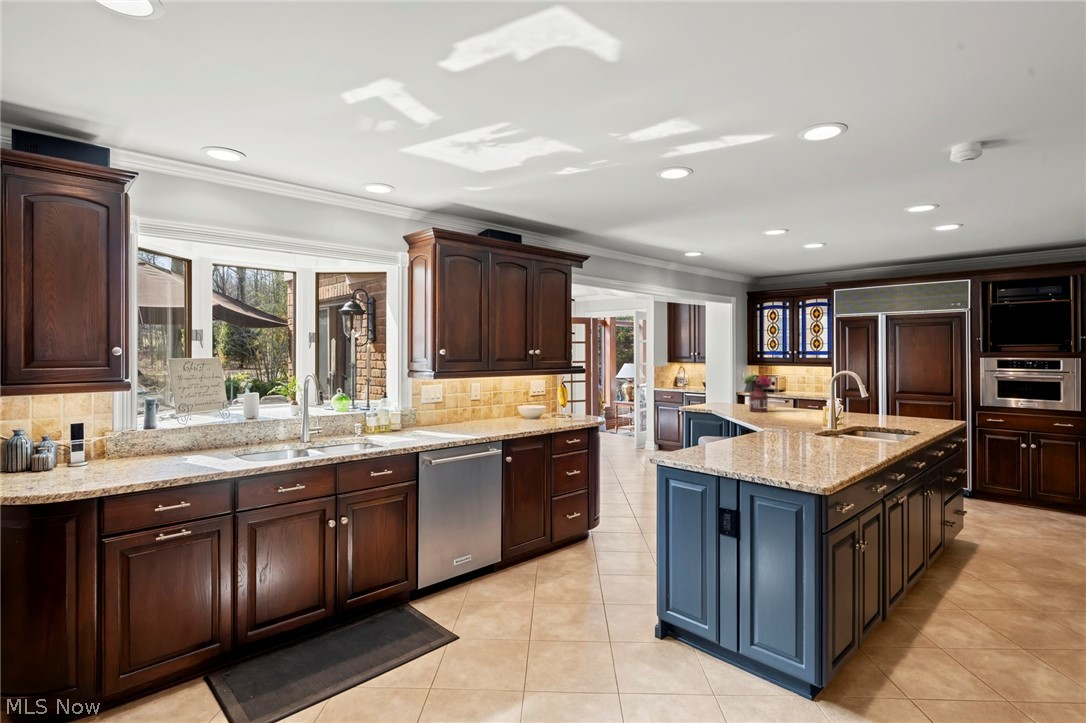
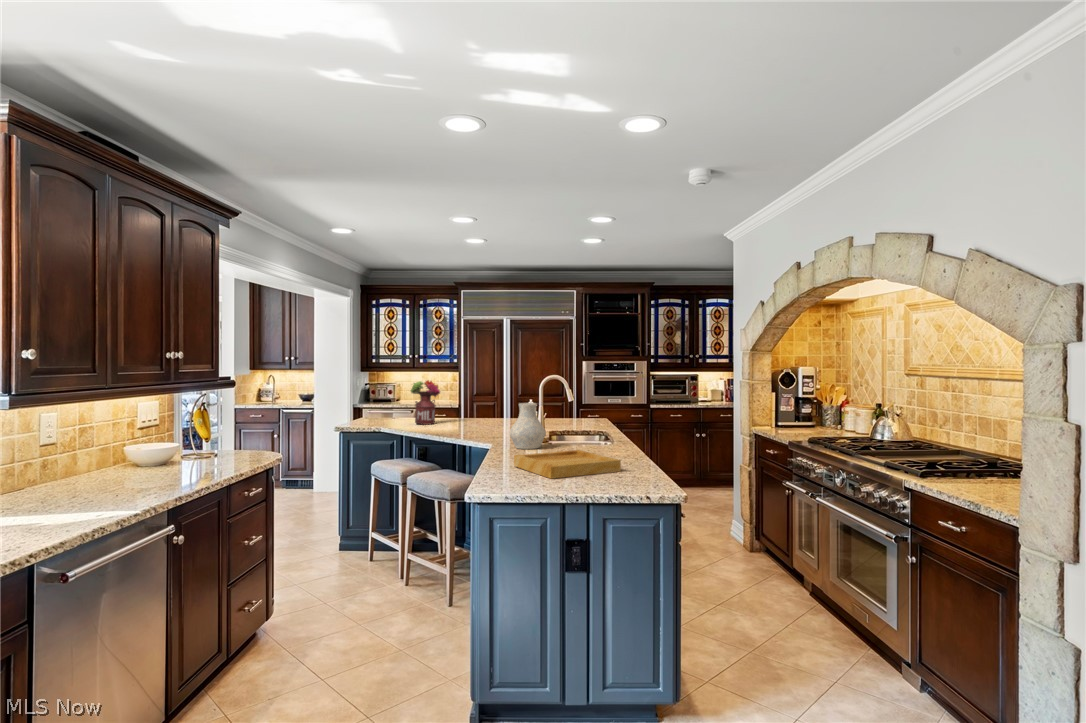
vase: none [771,395,807,437] -> present [510,403,546,449]
tray: none [732,437,813,462] -> present [514,450,621,479]

